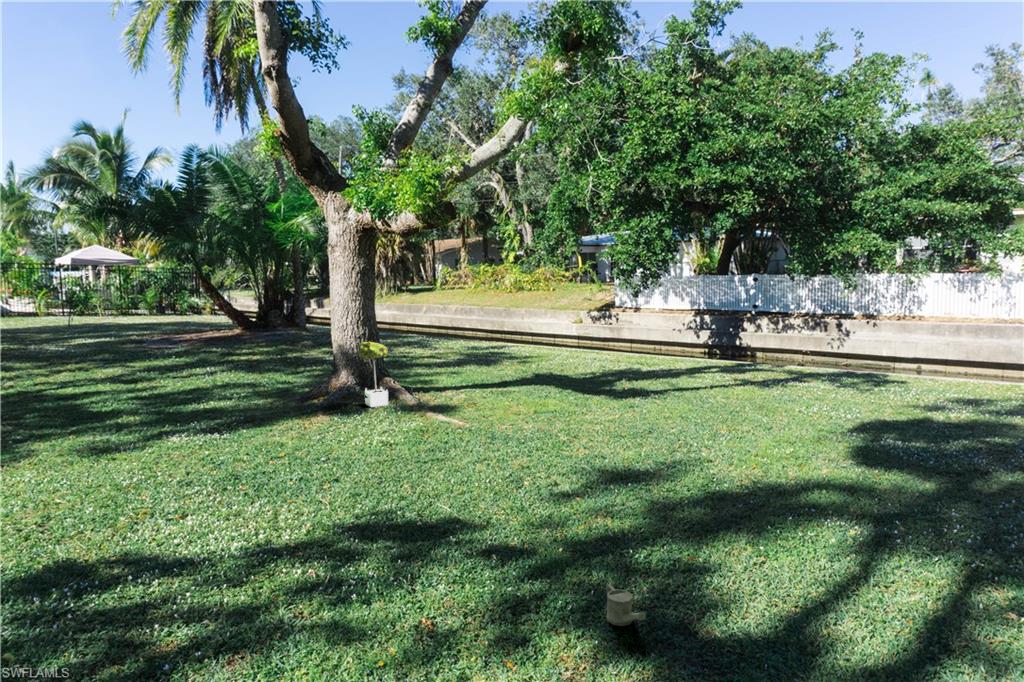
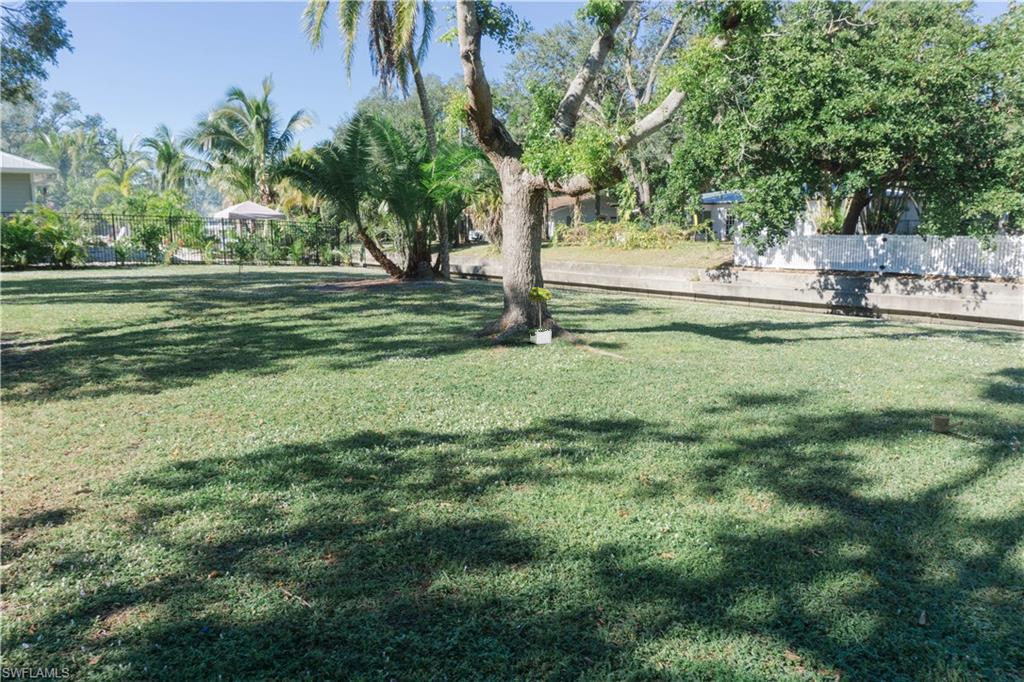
watering can: present [606,584,646,626] -> present [929,413,964,433]

